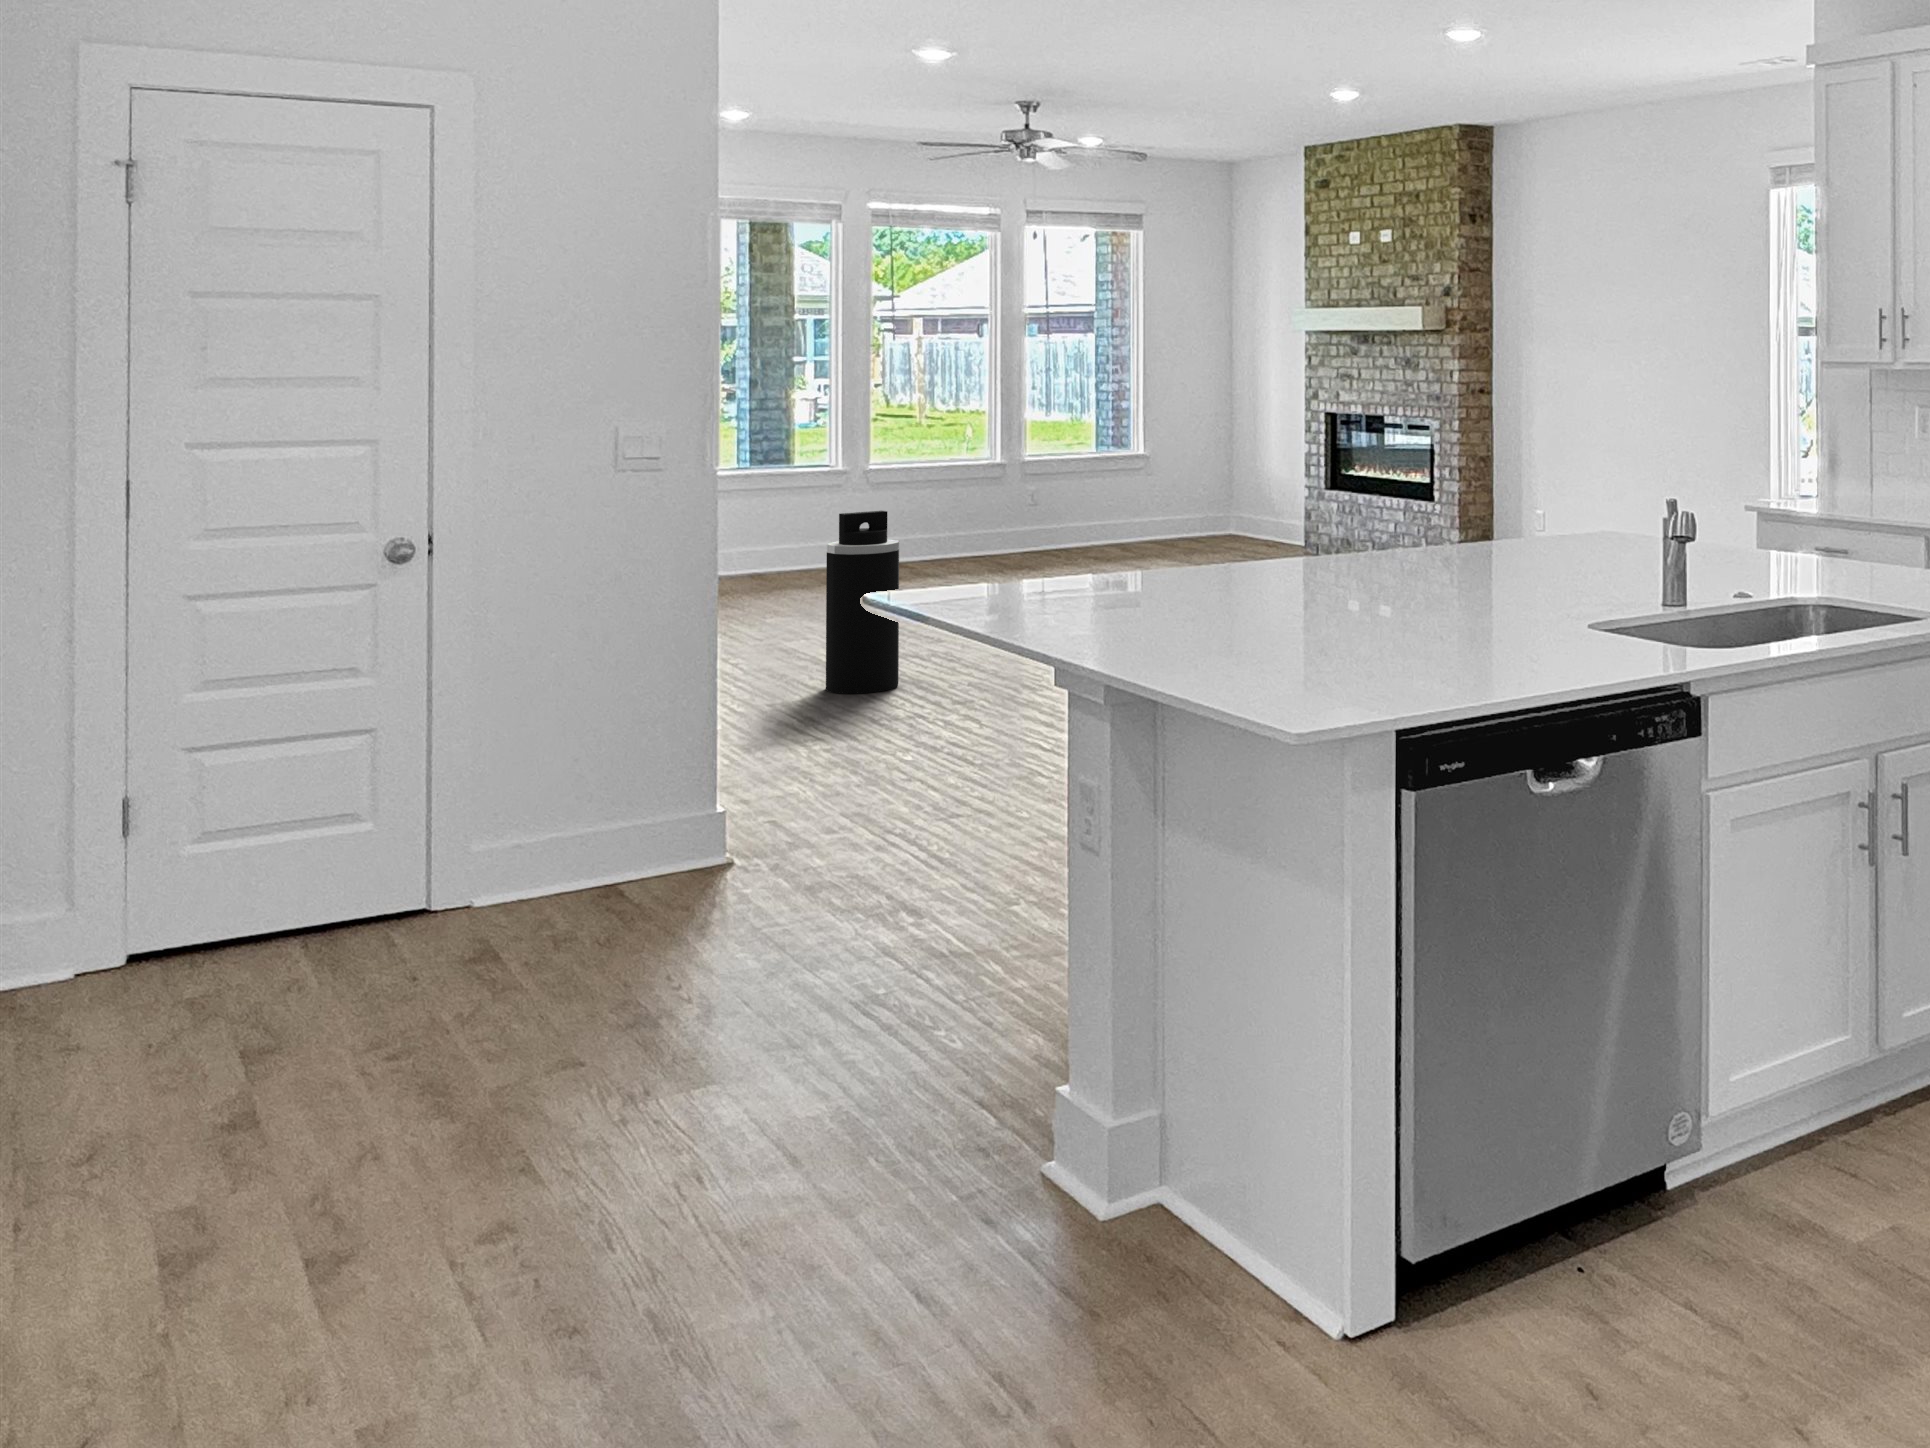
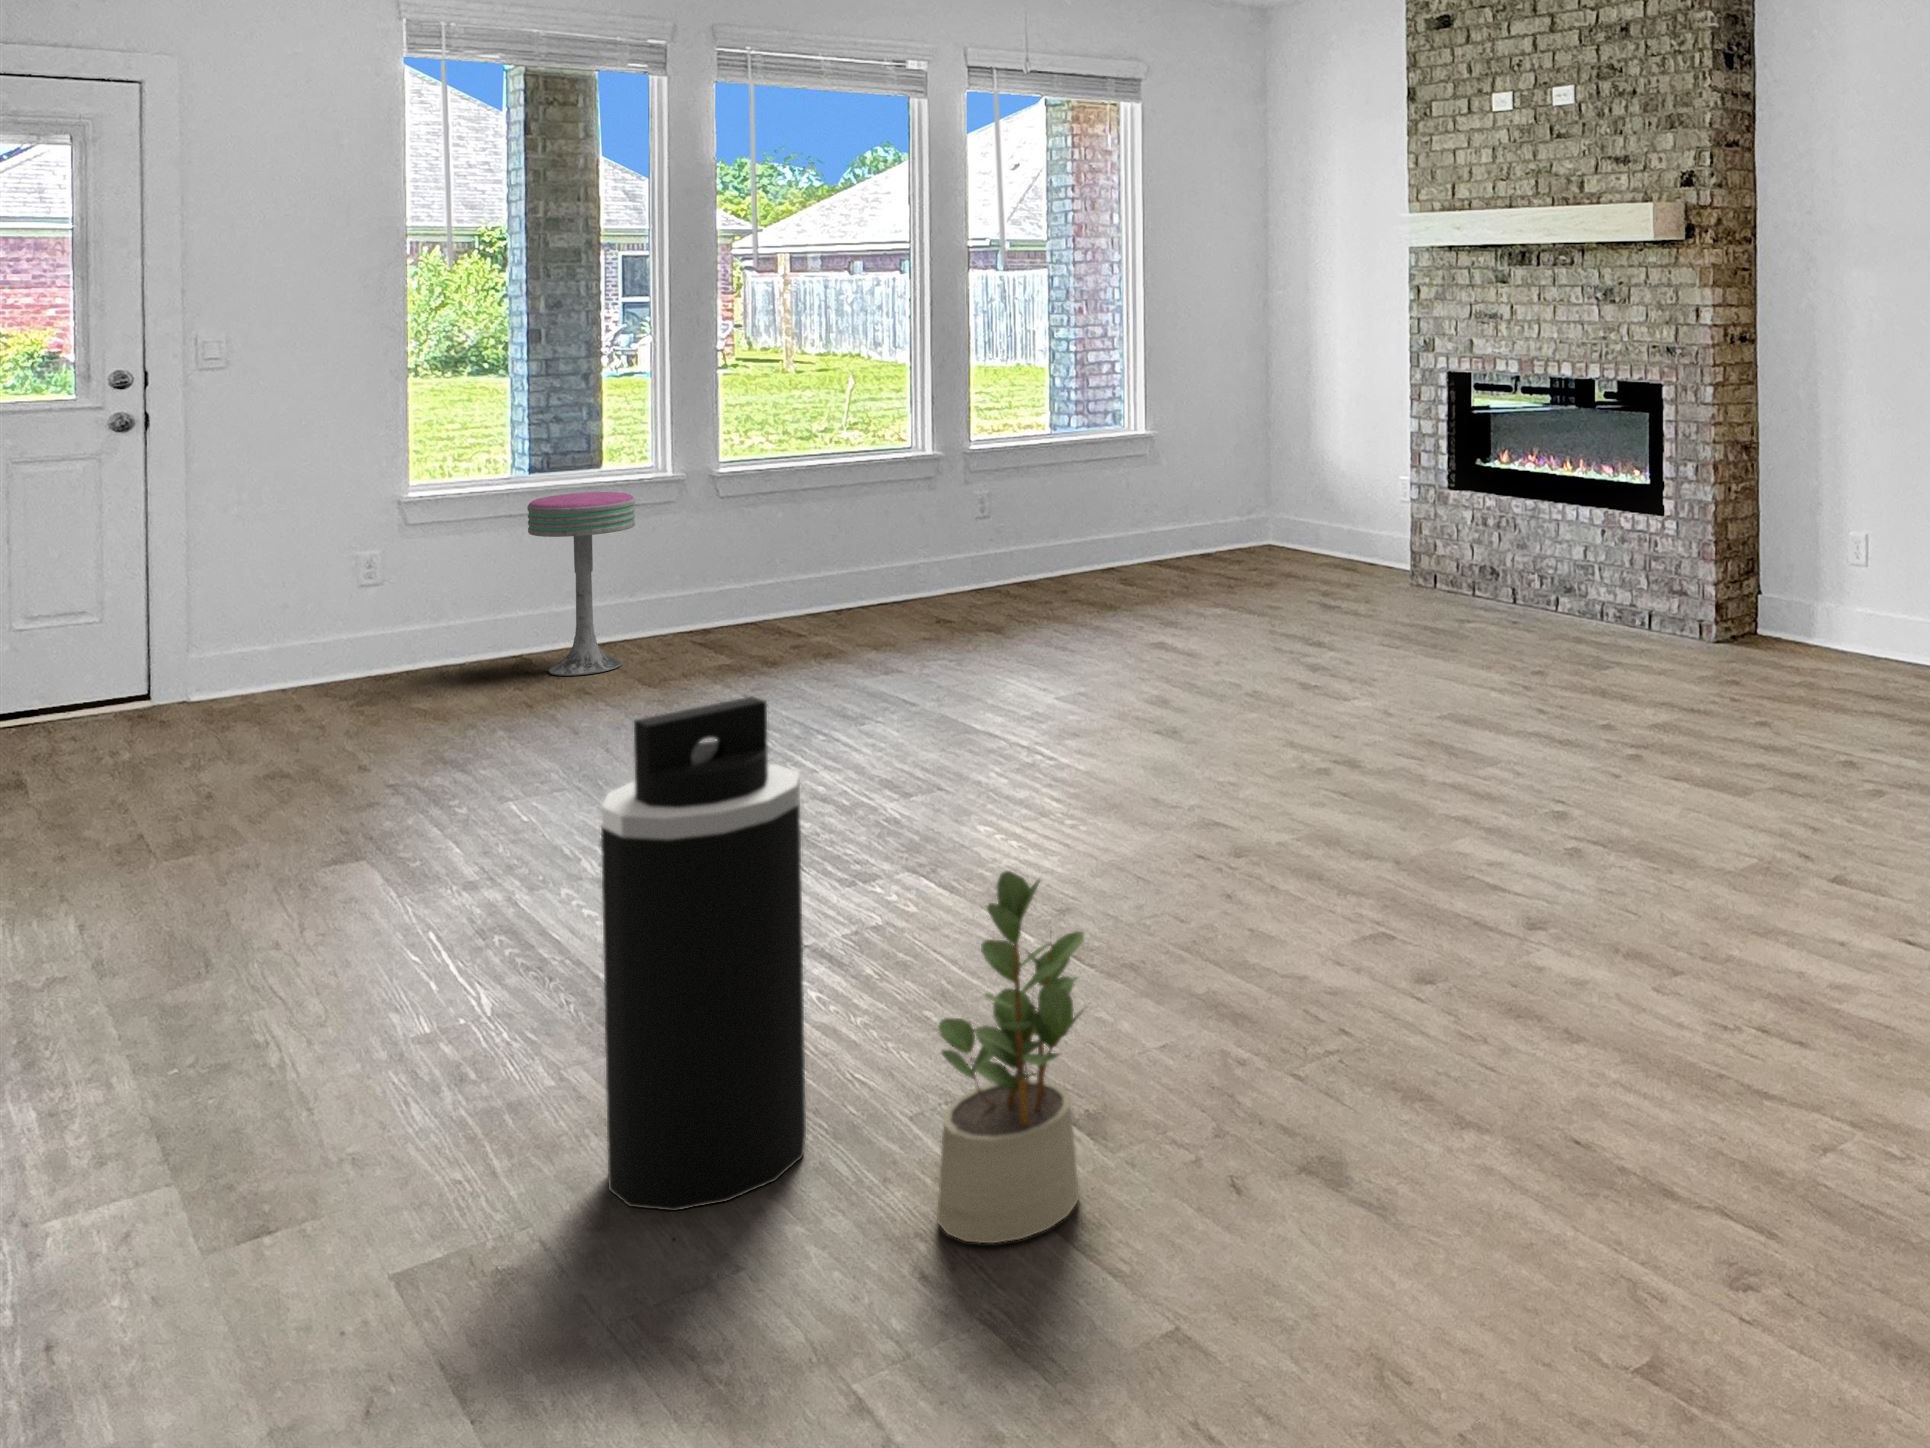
bar stool: none [761,474,820,579] -> present [527,492,635,676]
potted plant: none [943,568,1003,700] -> present [937,871,1084,1243]

